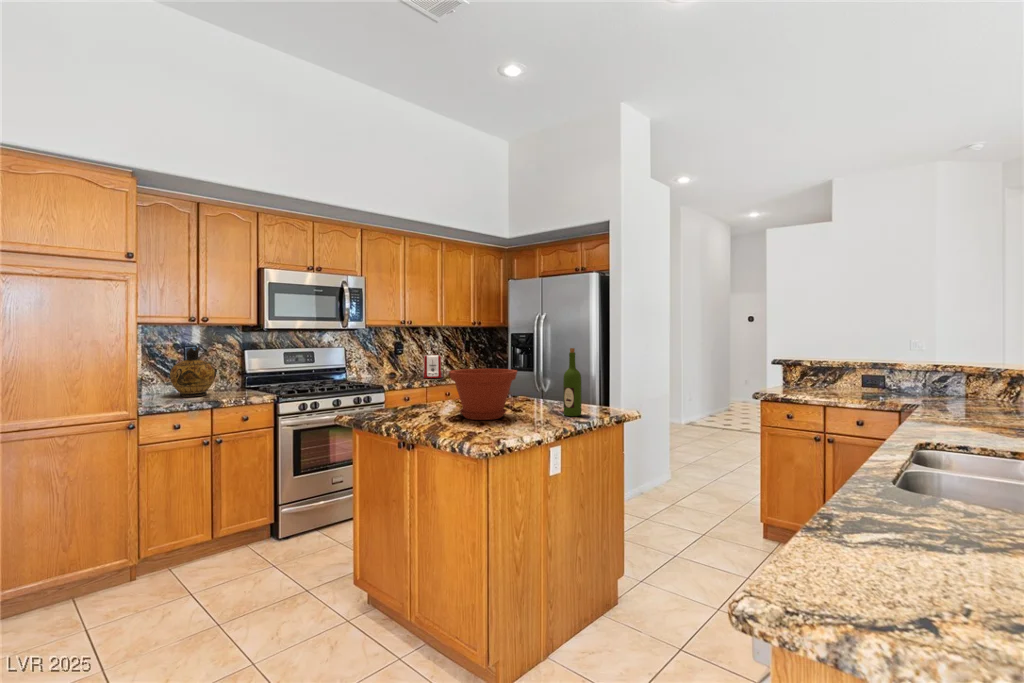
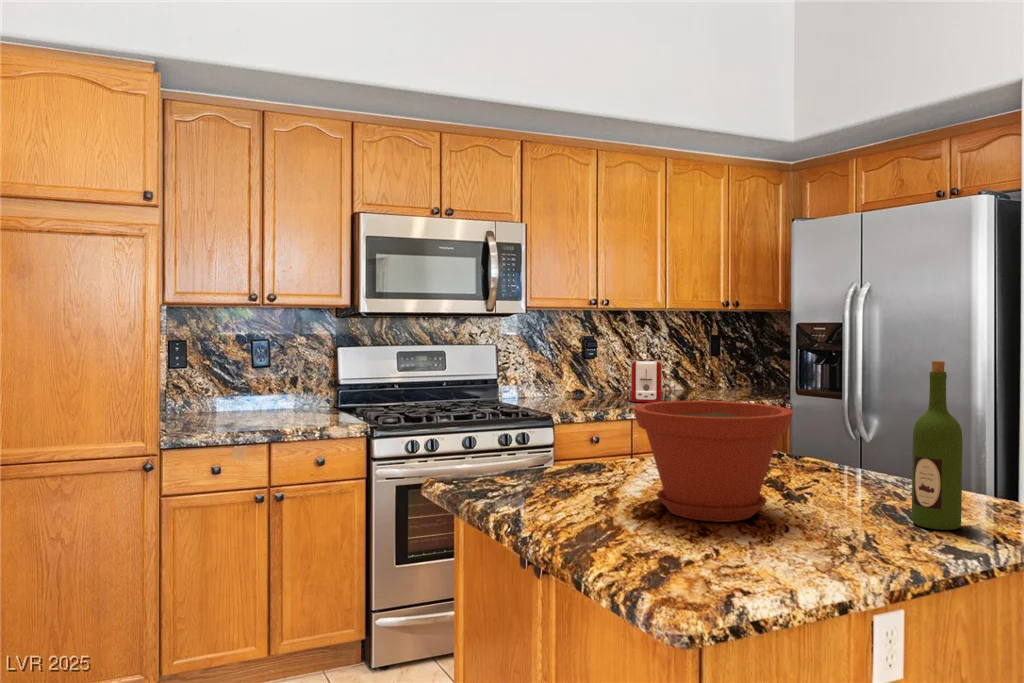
ceramic jug: present [170,348,216,397] -> none [222,343,287,420]

